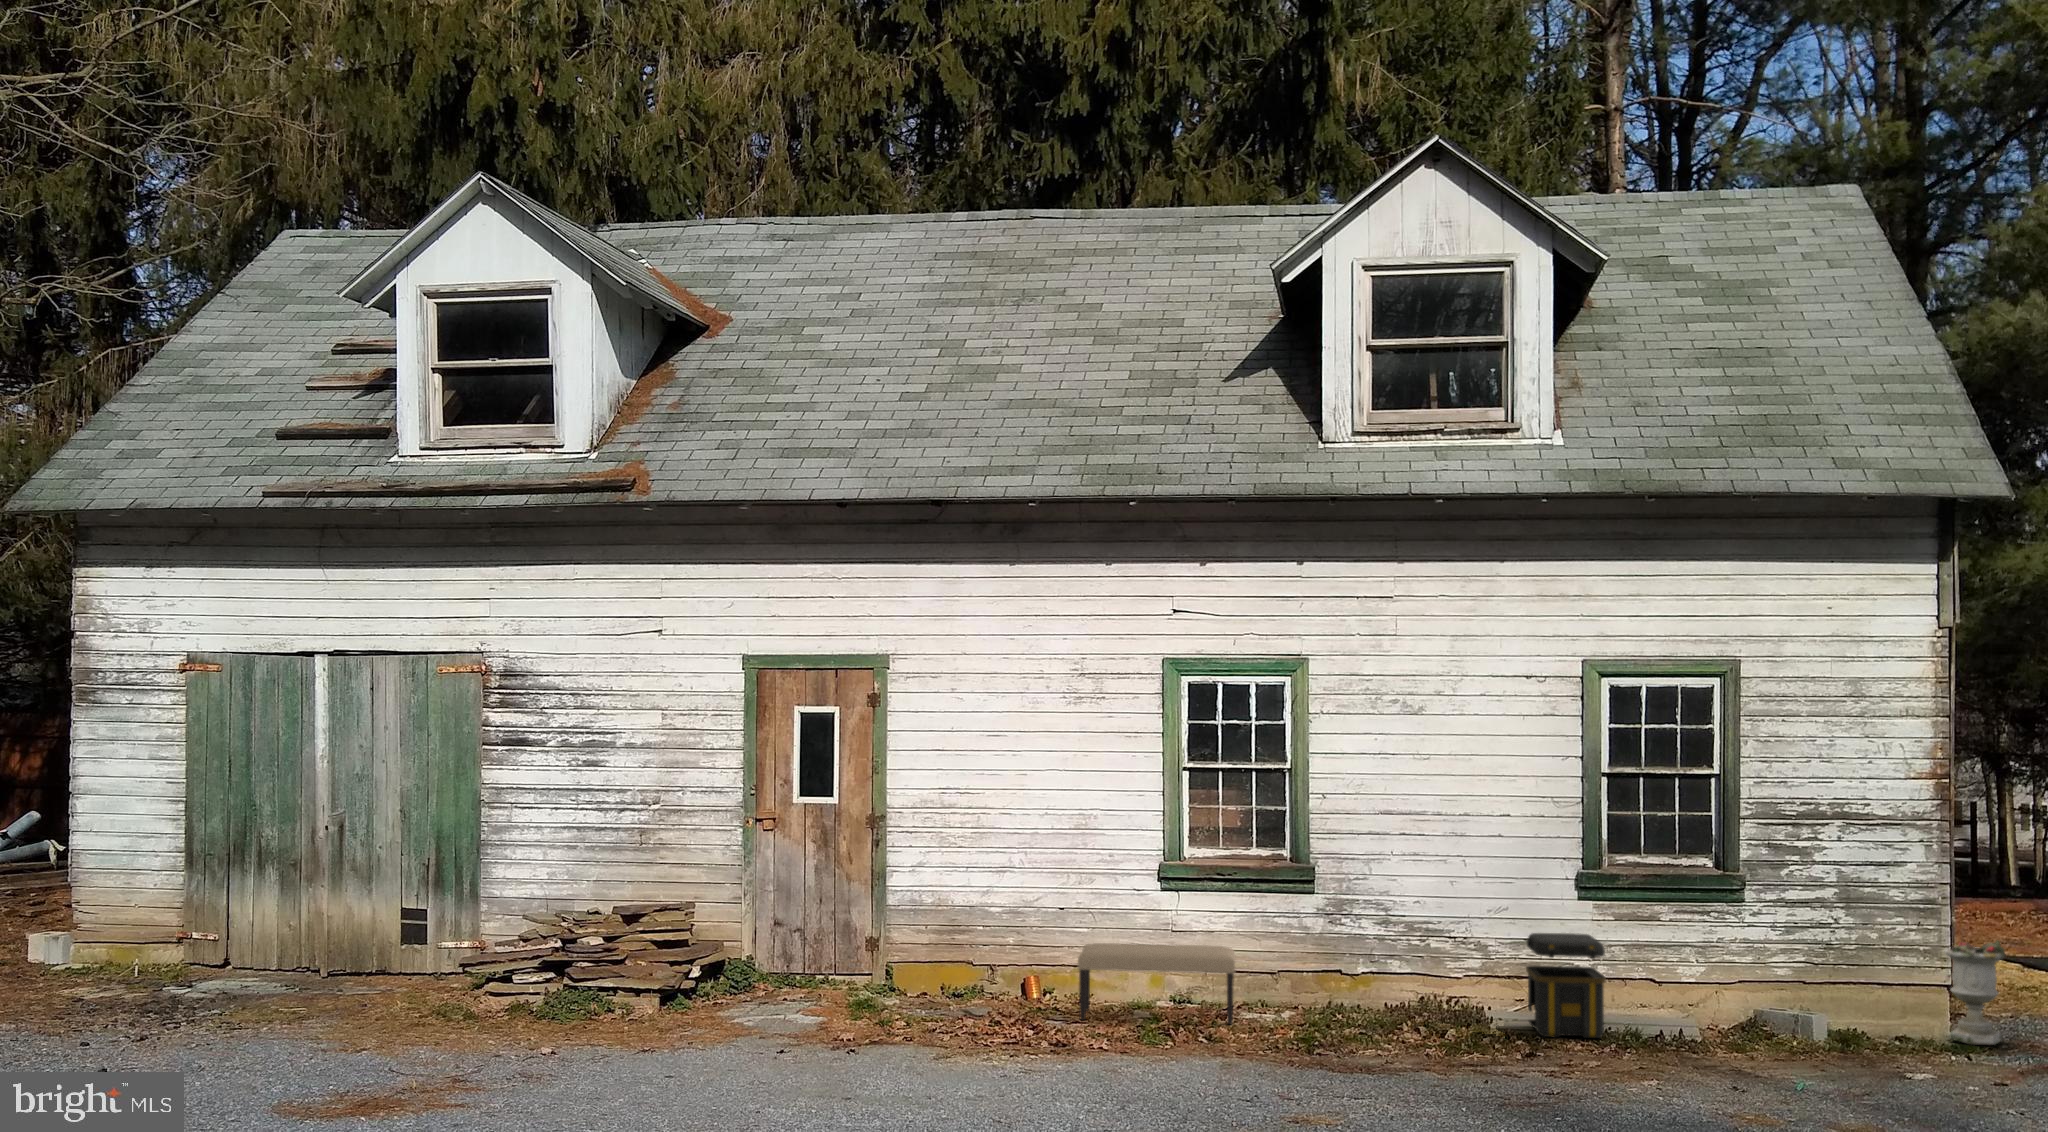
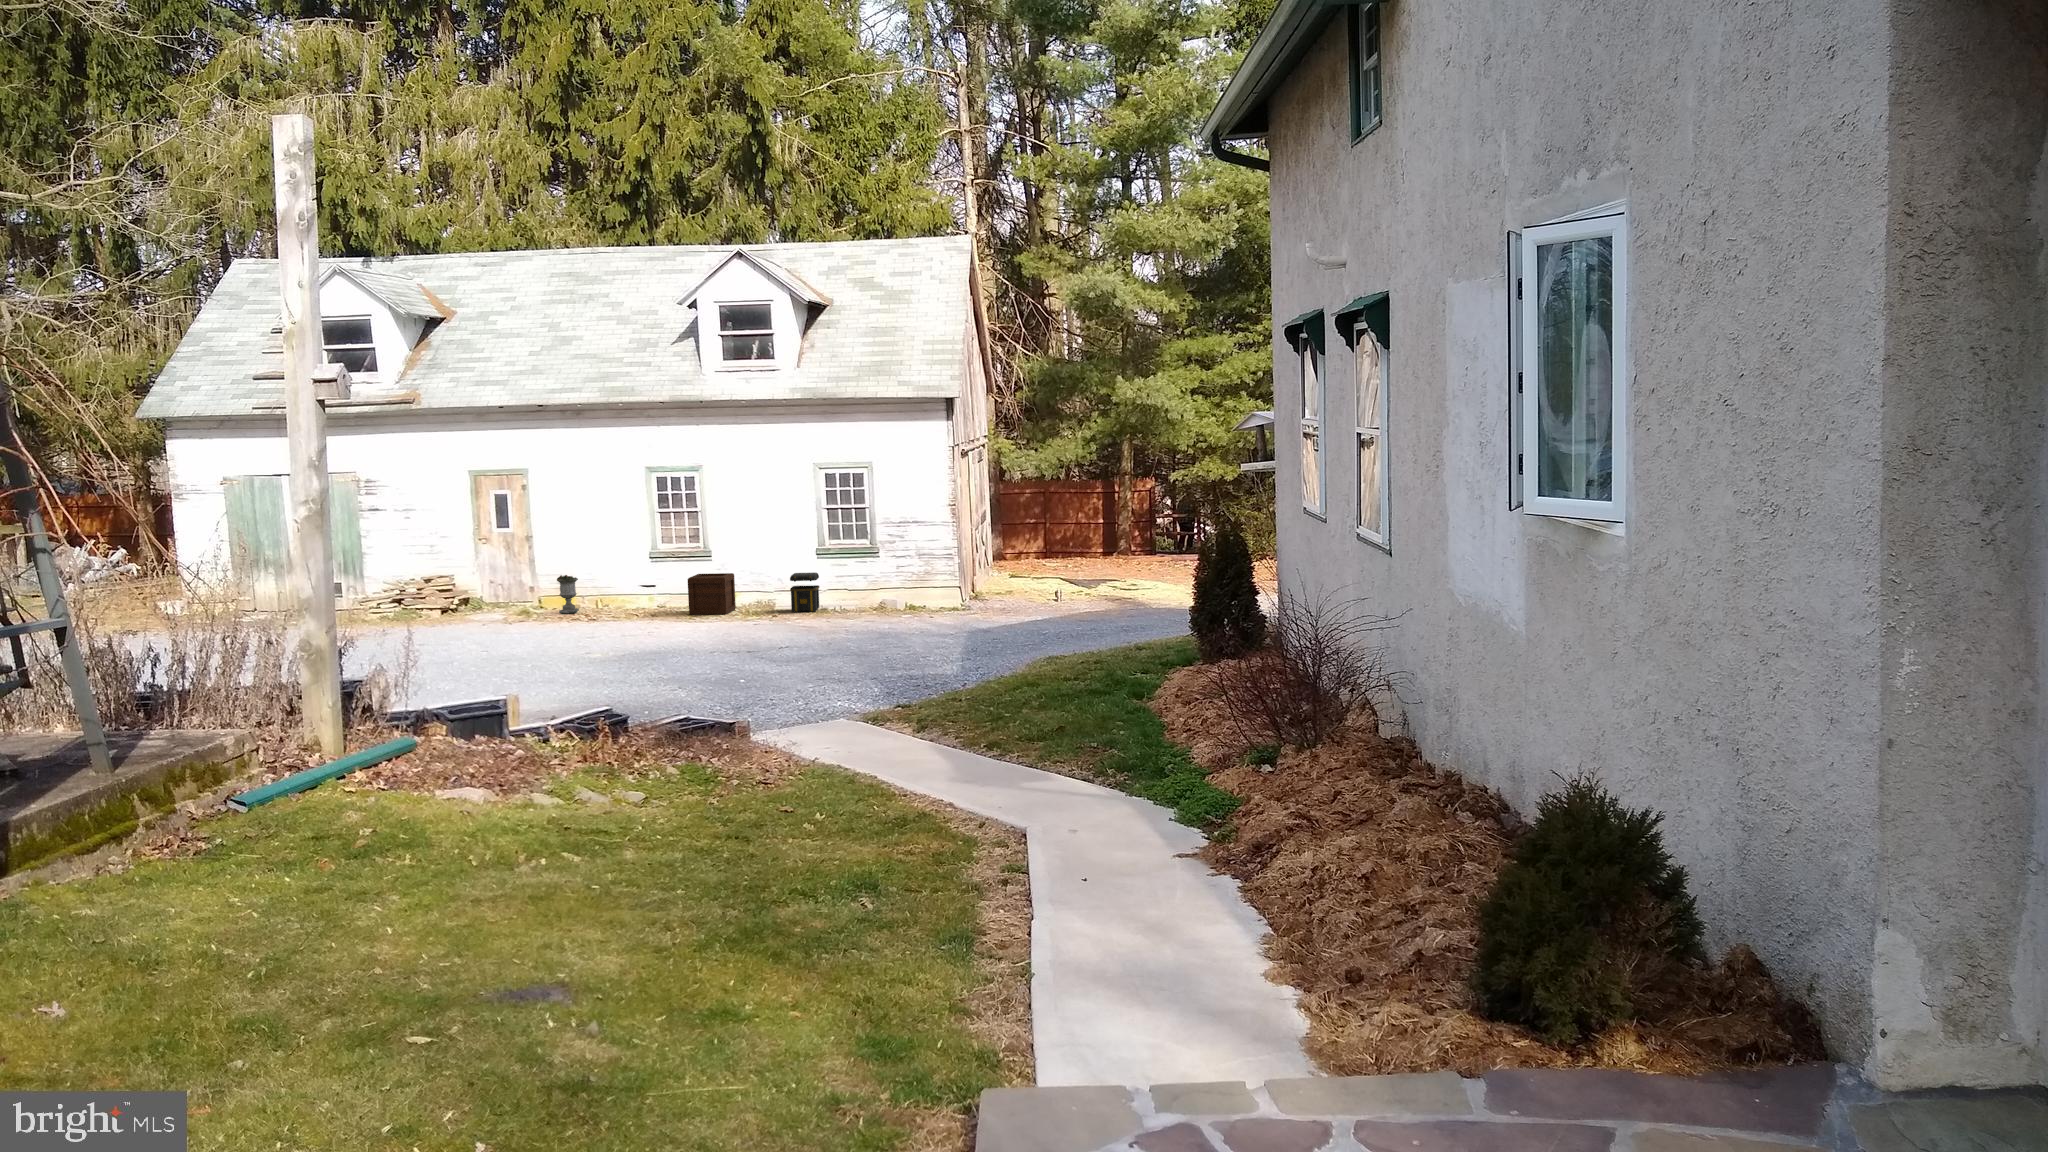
wooden crate: none [1279,924,1376,1037] -> present [688,573,736,615]
planter: present [1945,941,2005,1045] -> present [557,575,579,614]
bench: present [1078,943,1235,1025] -> none [612,584,681,615]

